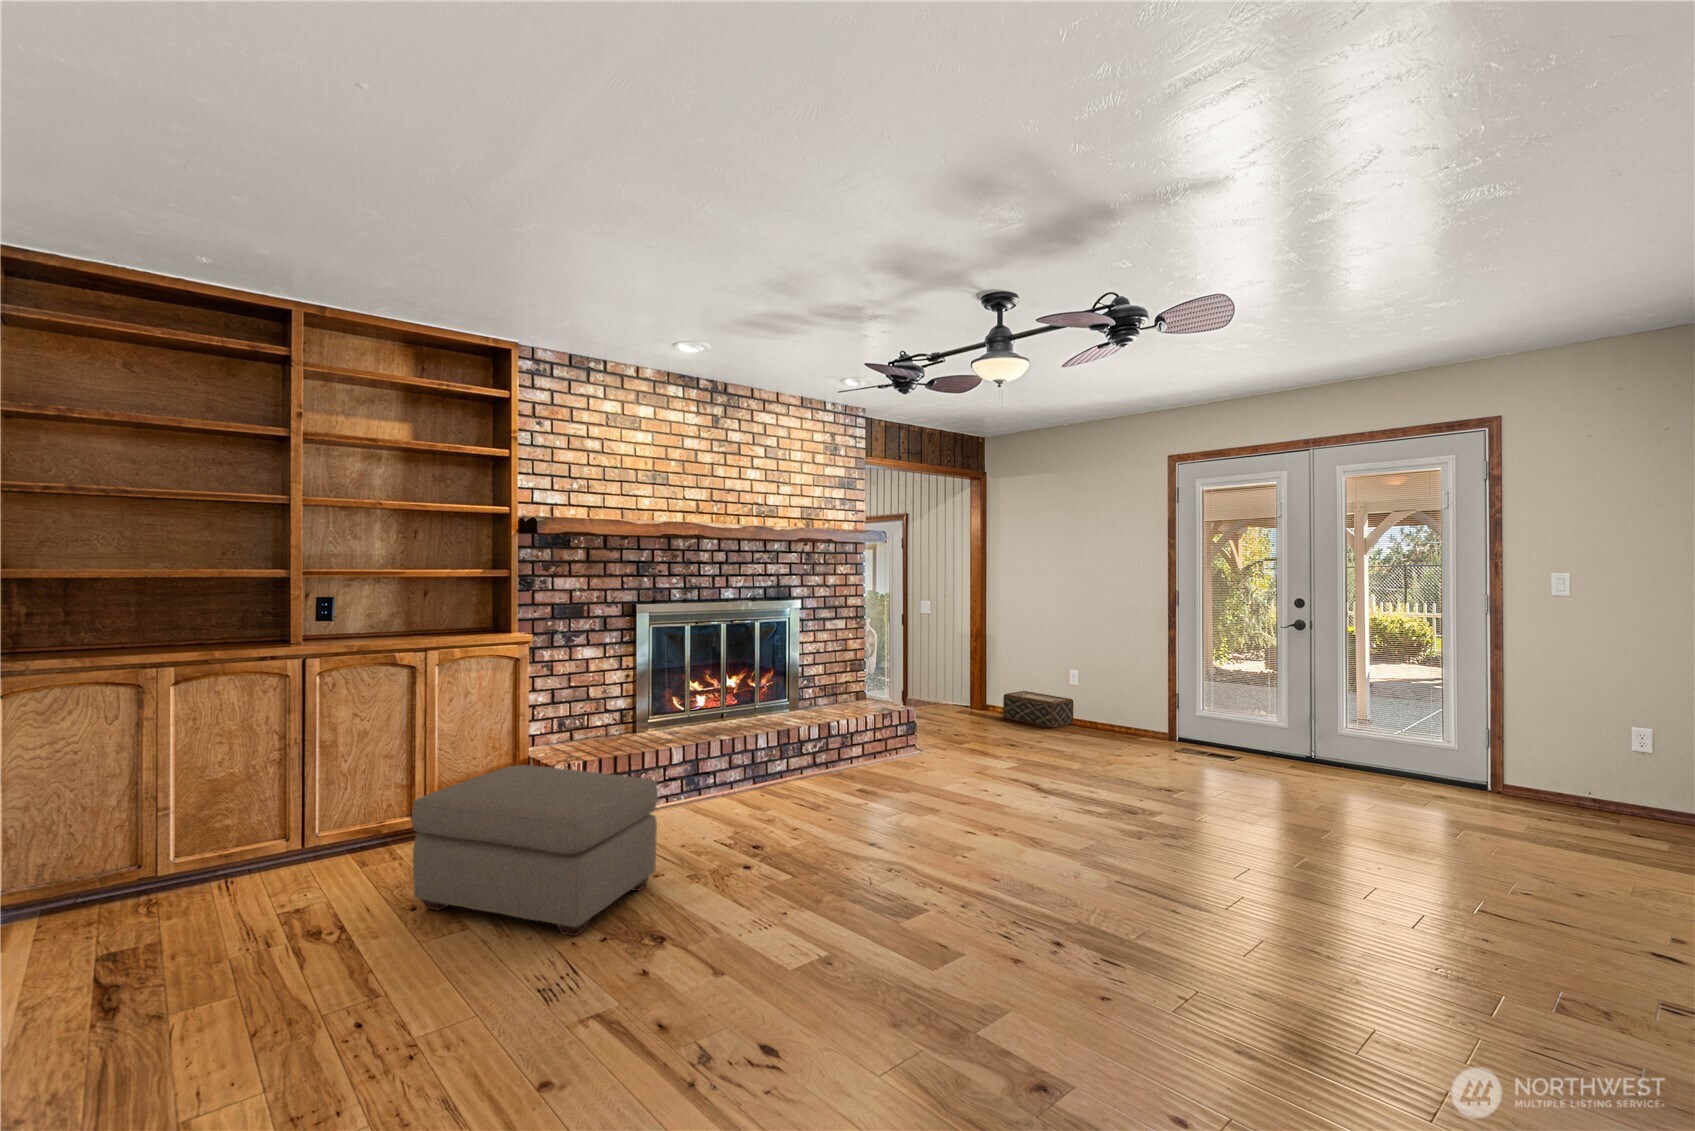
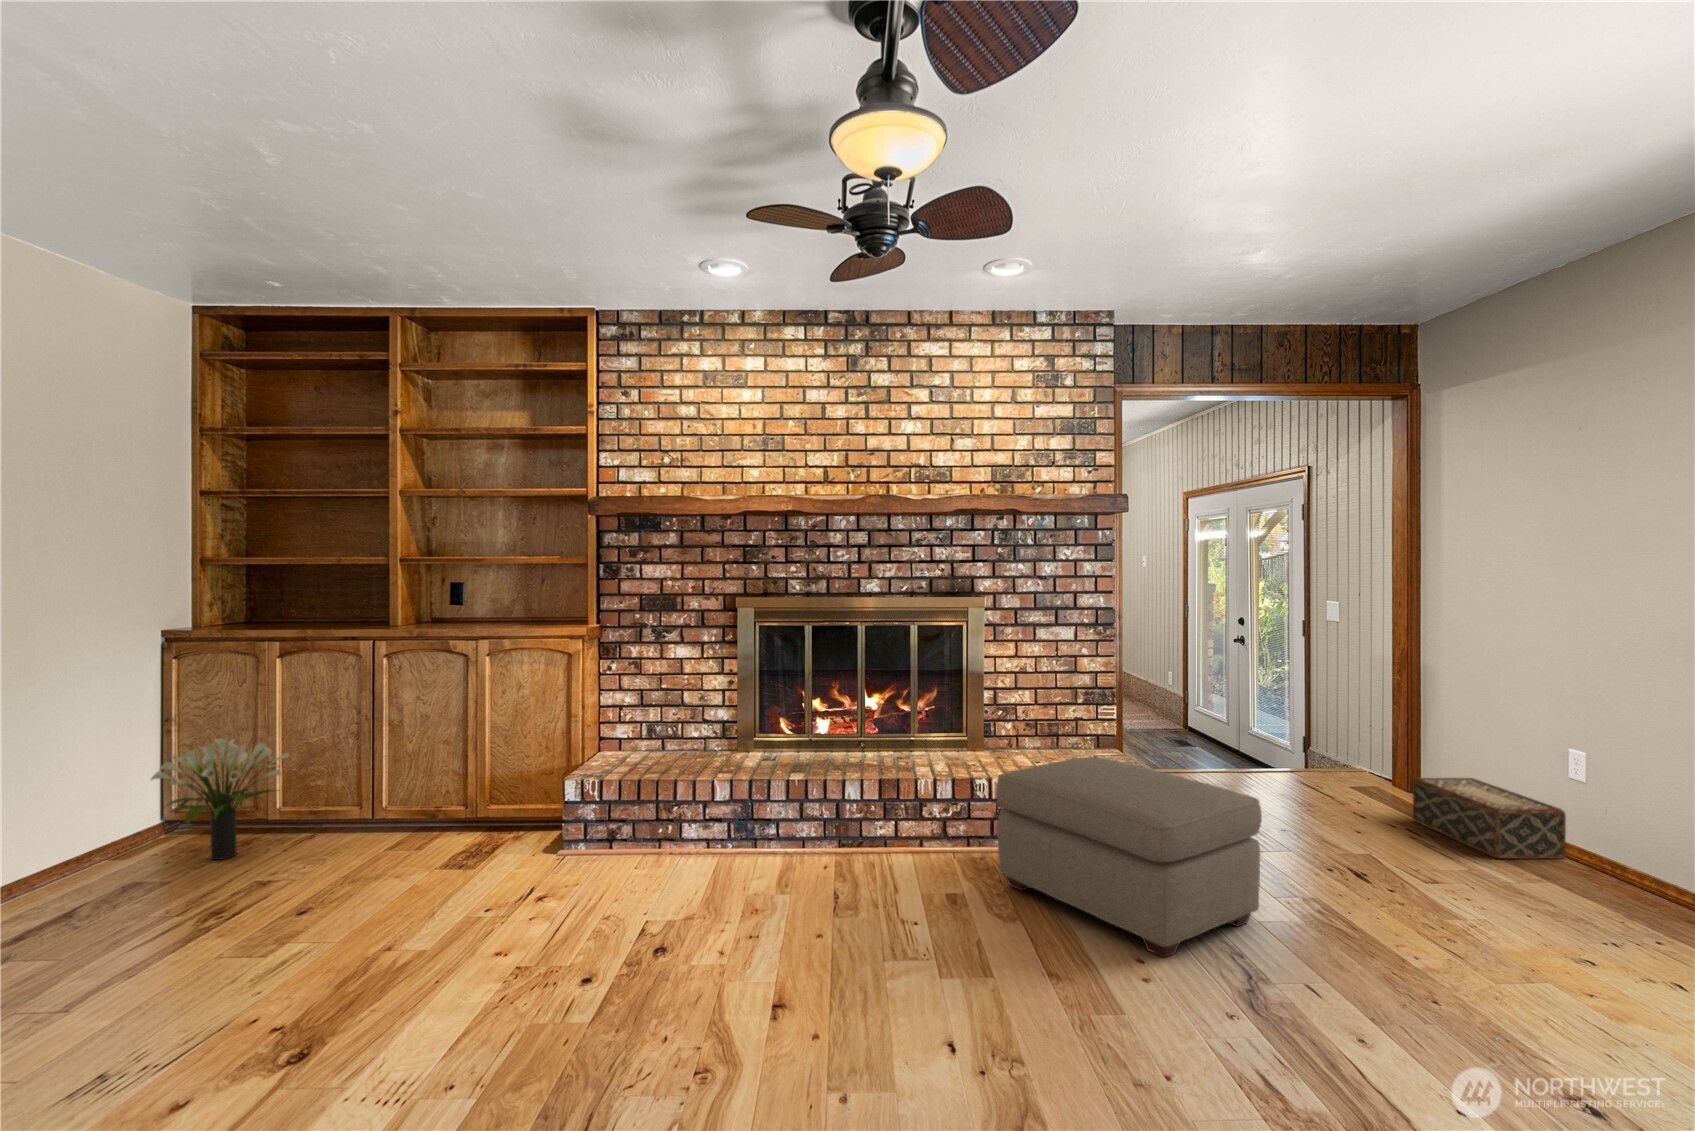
ottoman: present [412,765,658,936] -> present [996,757,1262,957]
potted plant: none [71,783,238,925] -> present [151,739,289,860]

